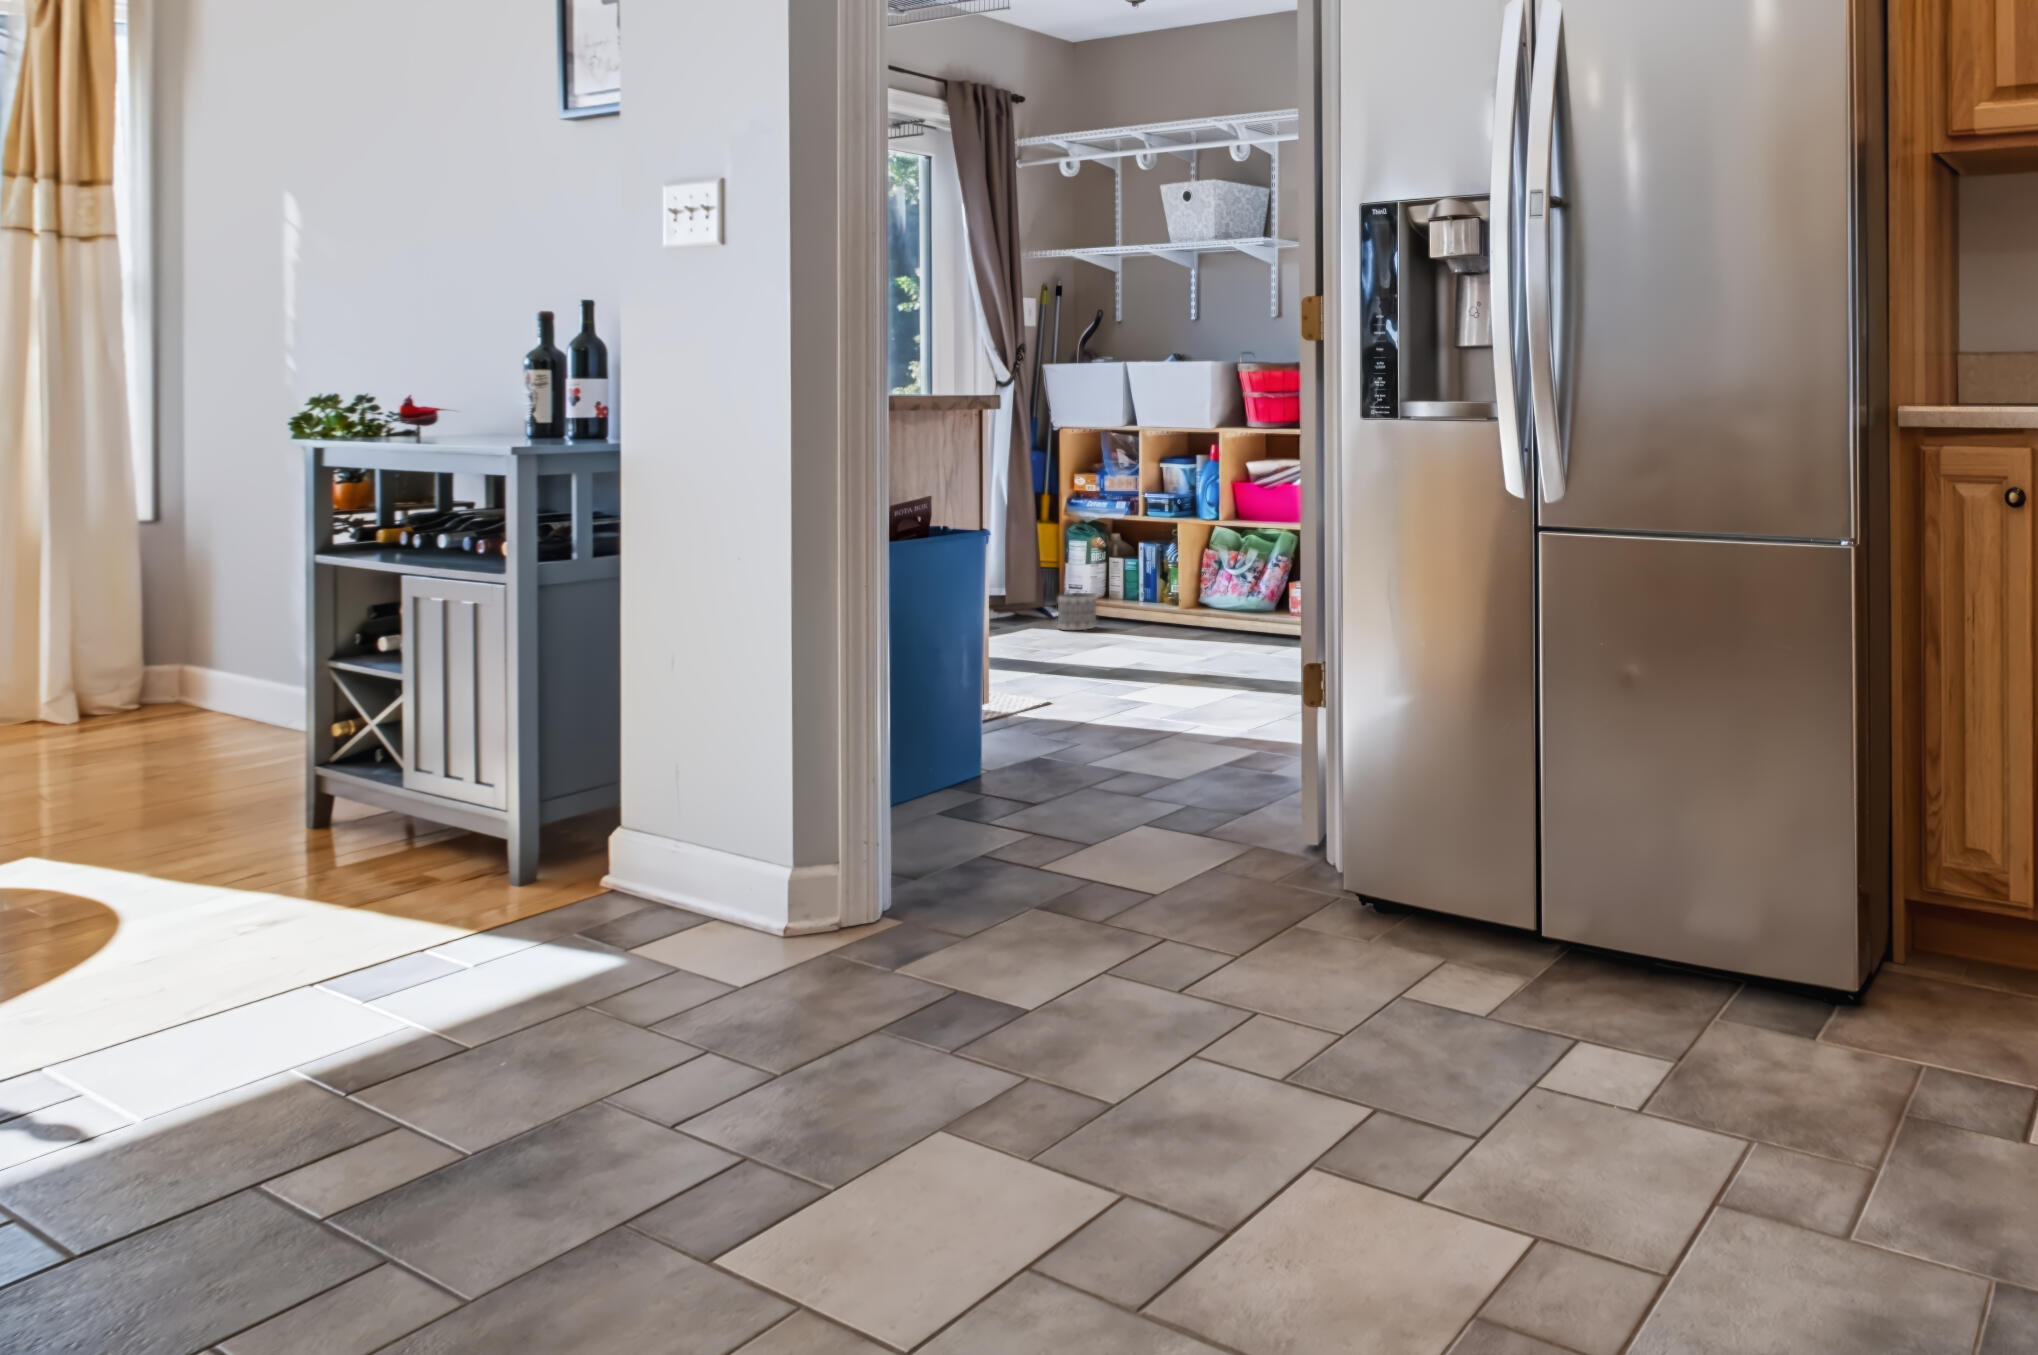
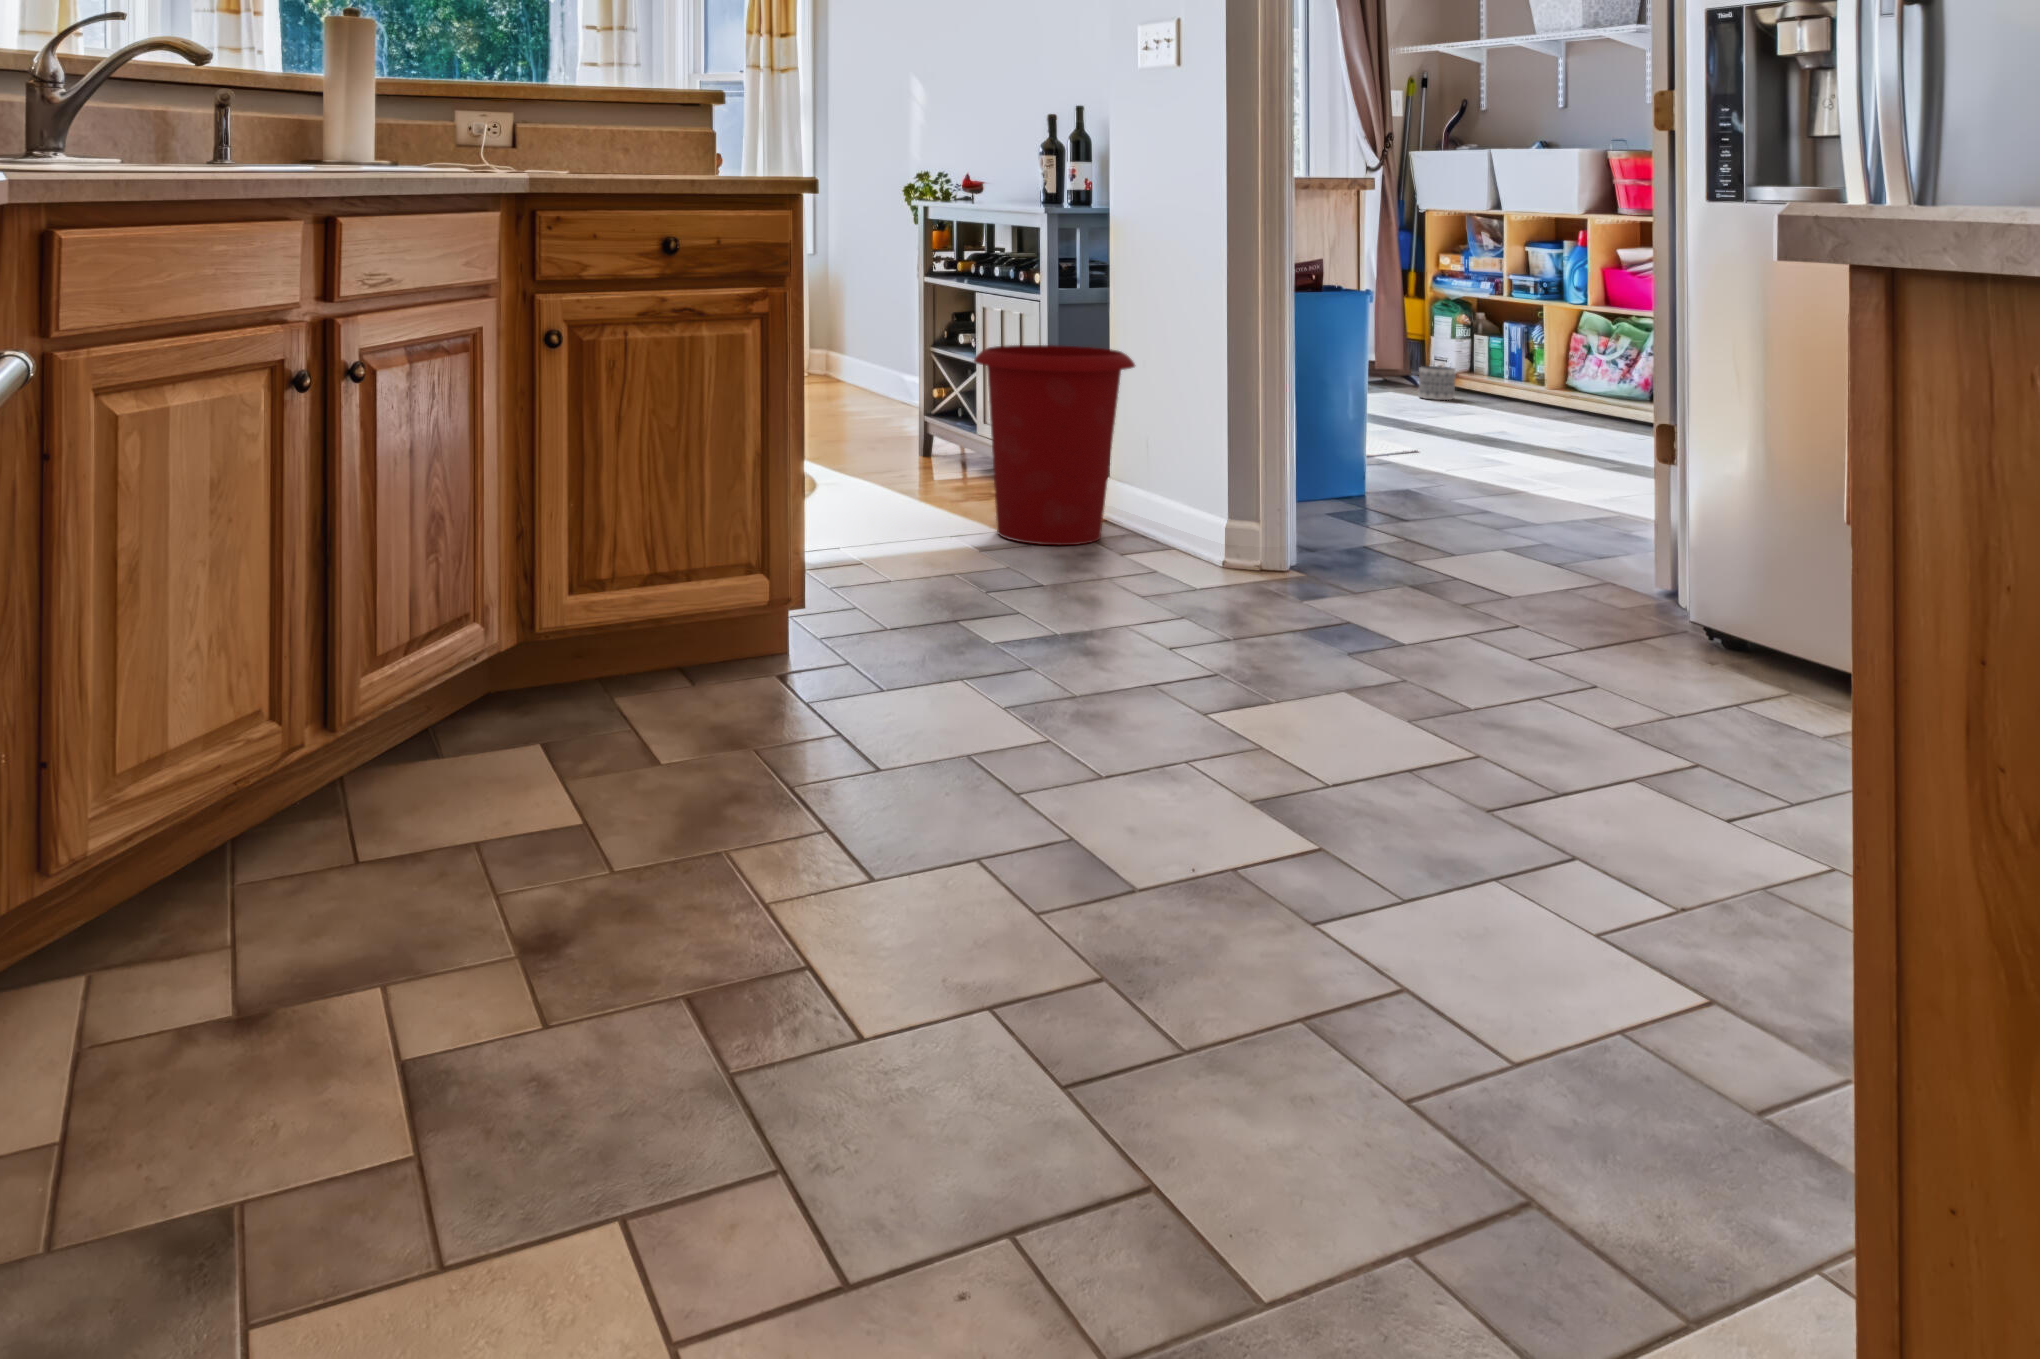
waste bin: none [350,645,648,980] -> present [974,345,1135,545]

